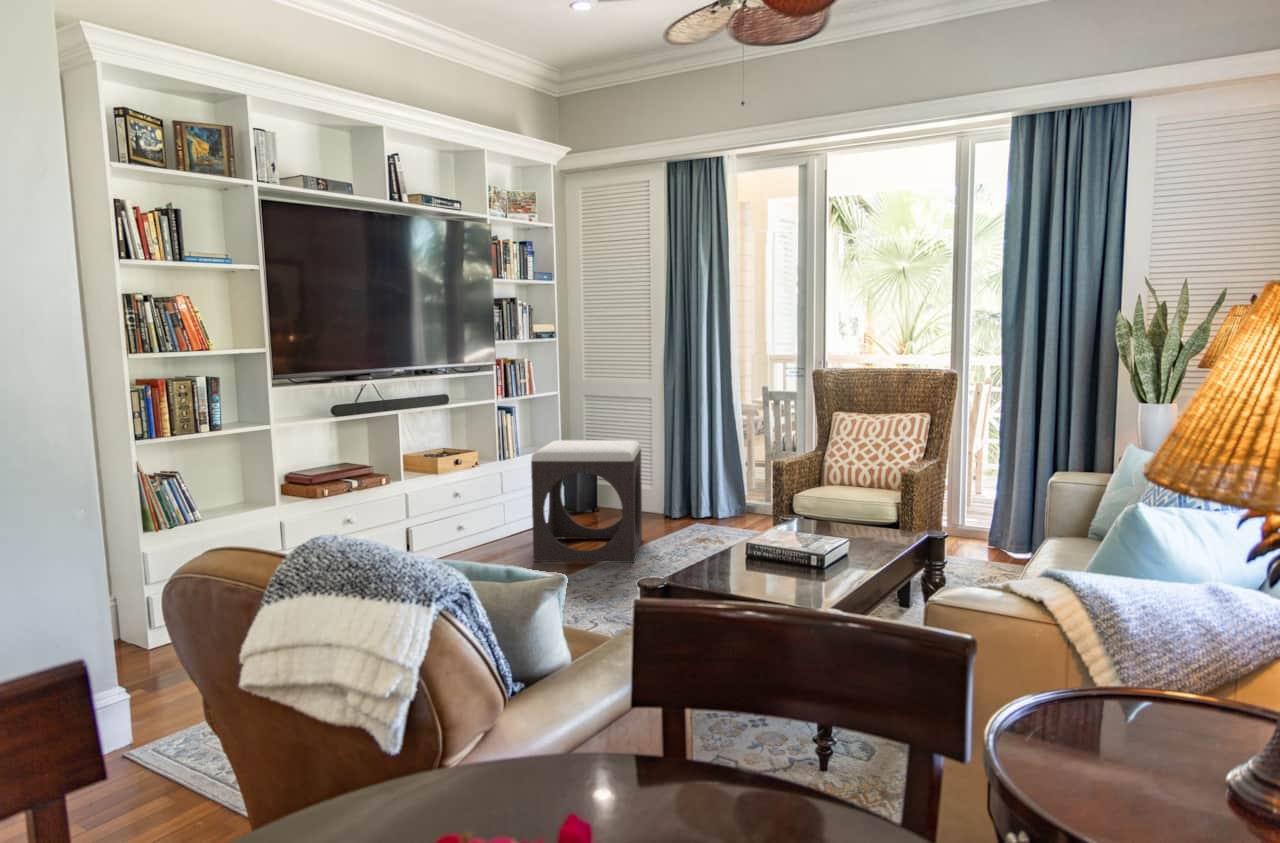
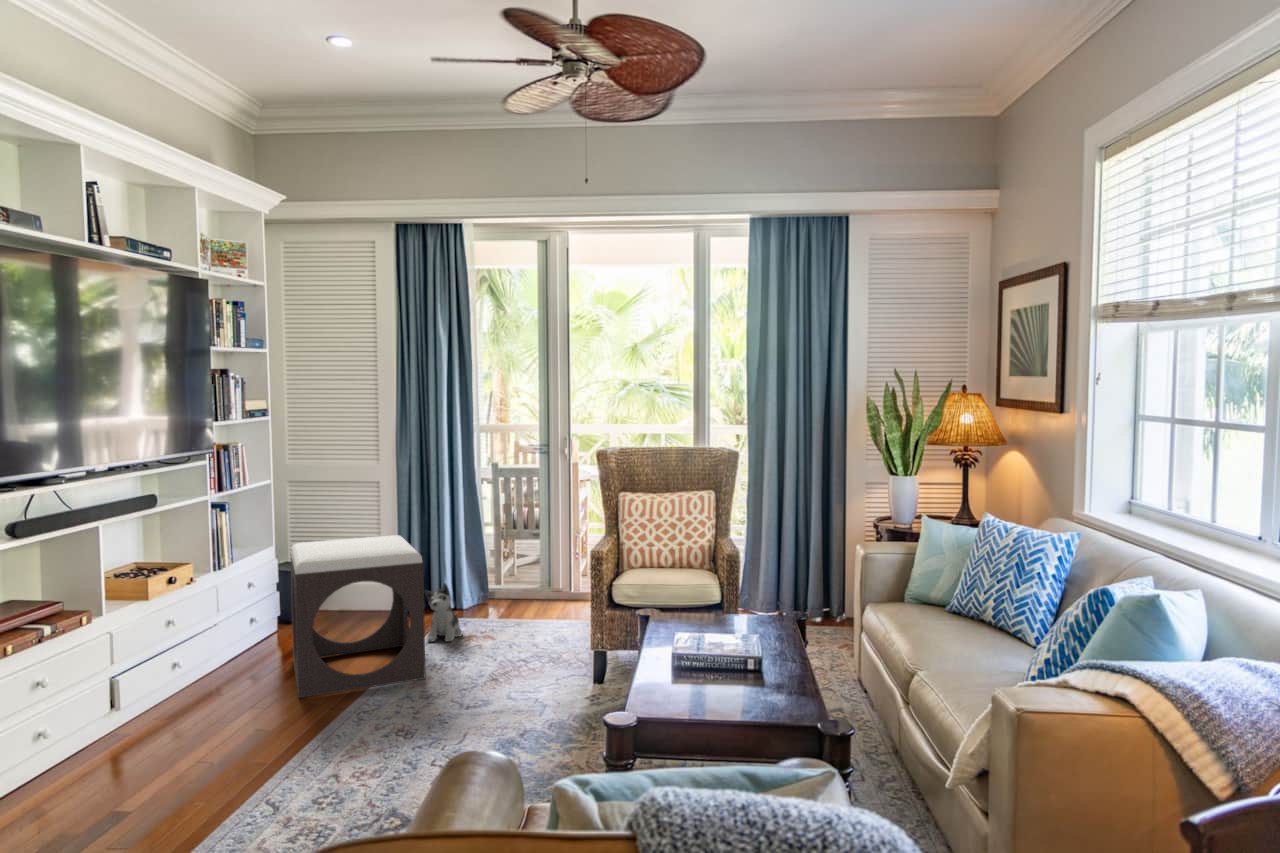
plush toy: none [661,488,695,540] -> present [425,583,462,641]

